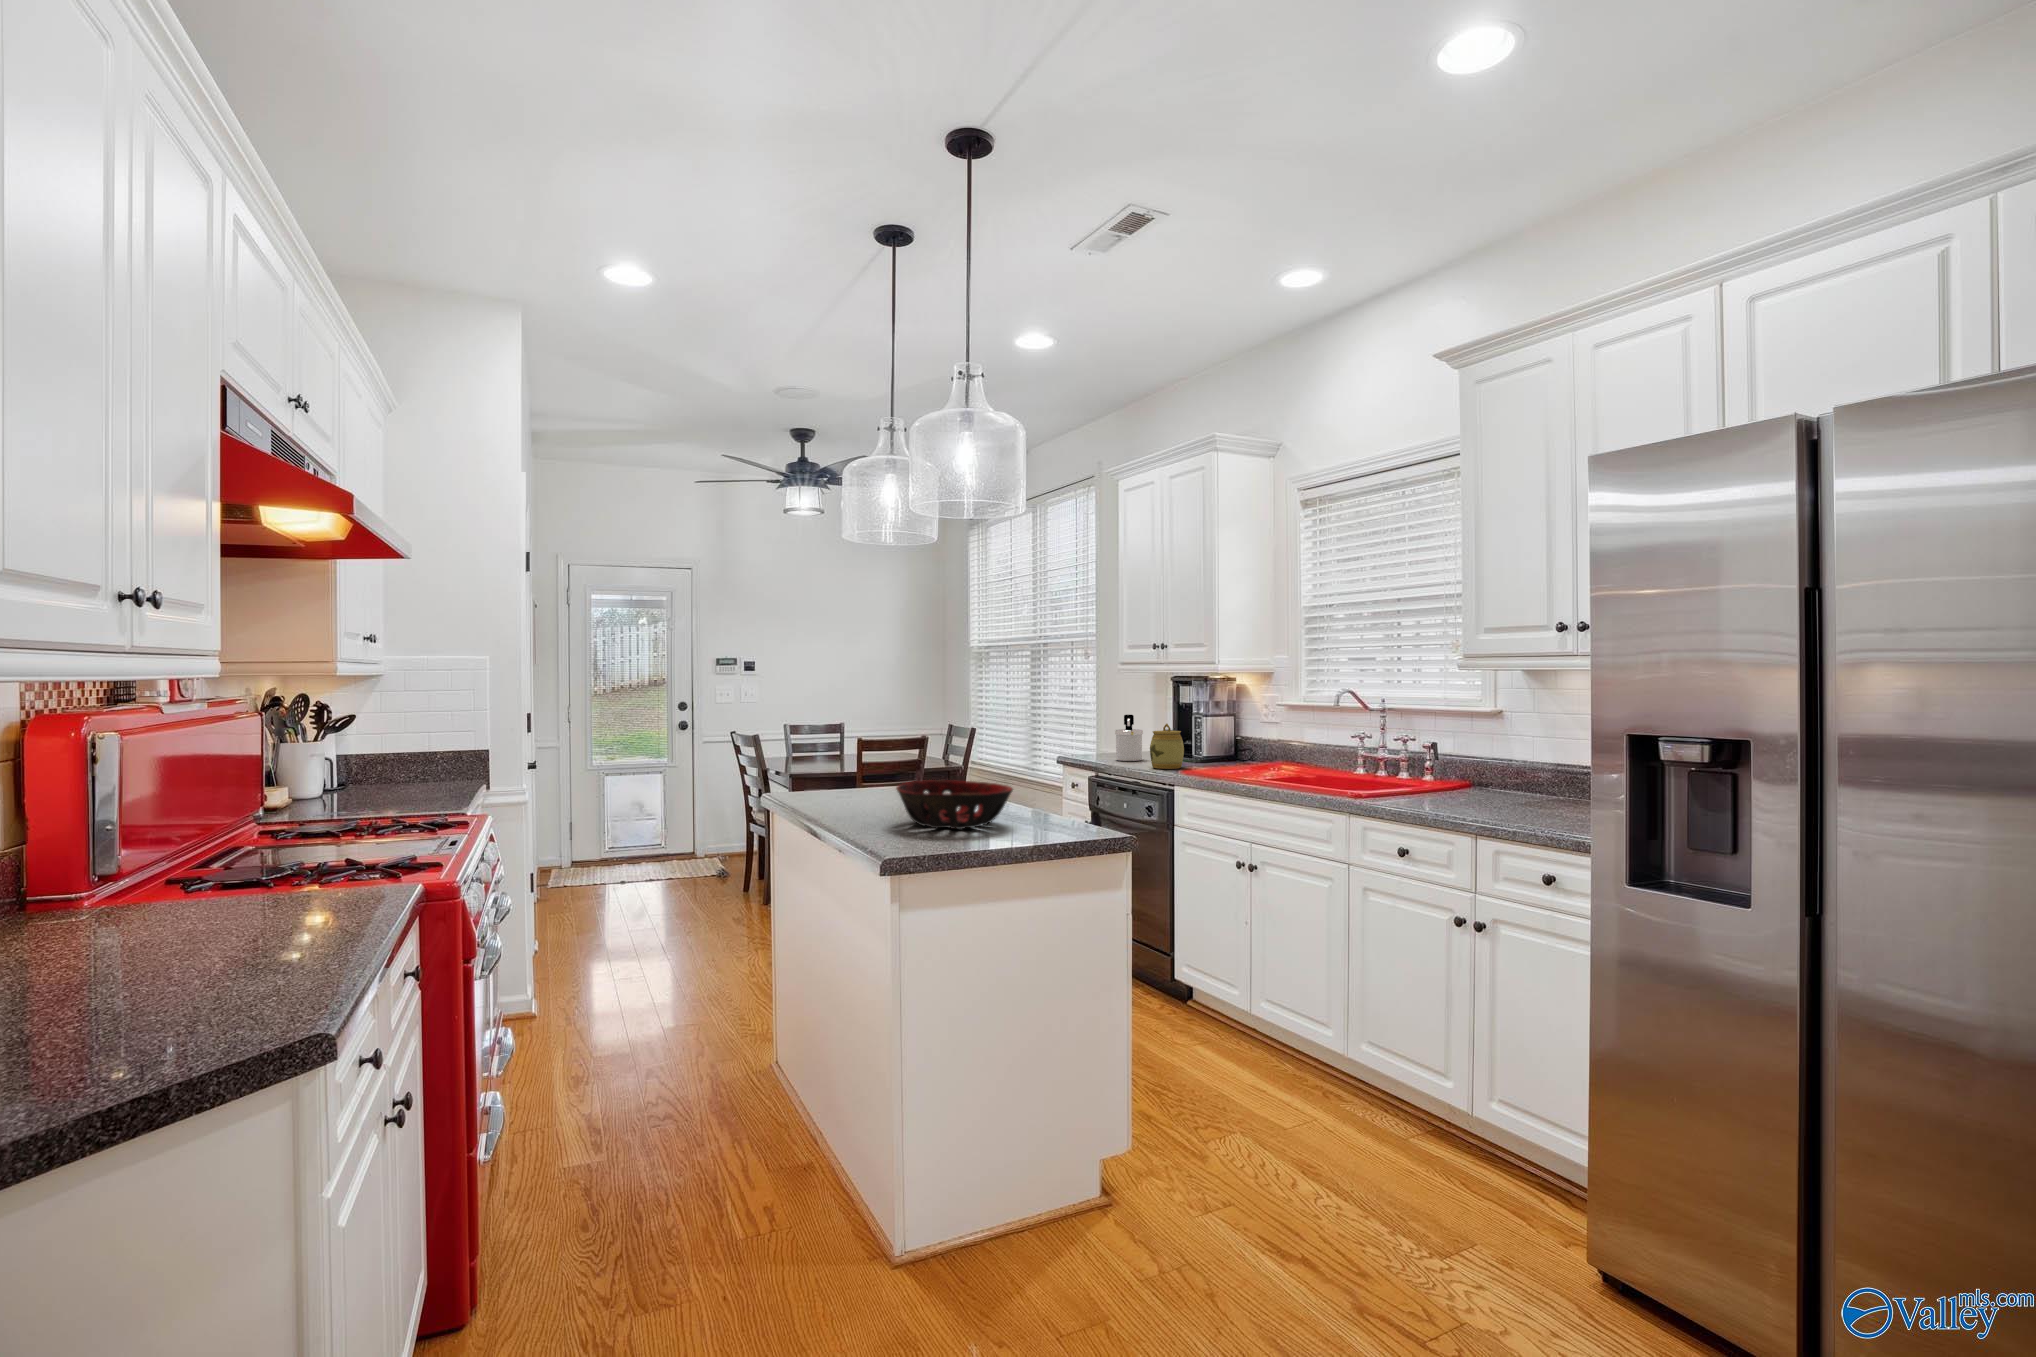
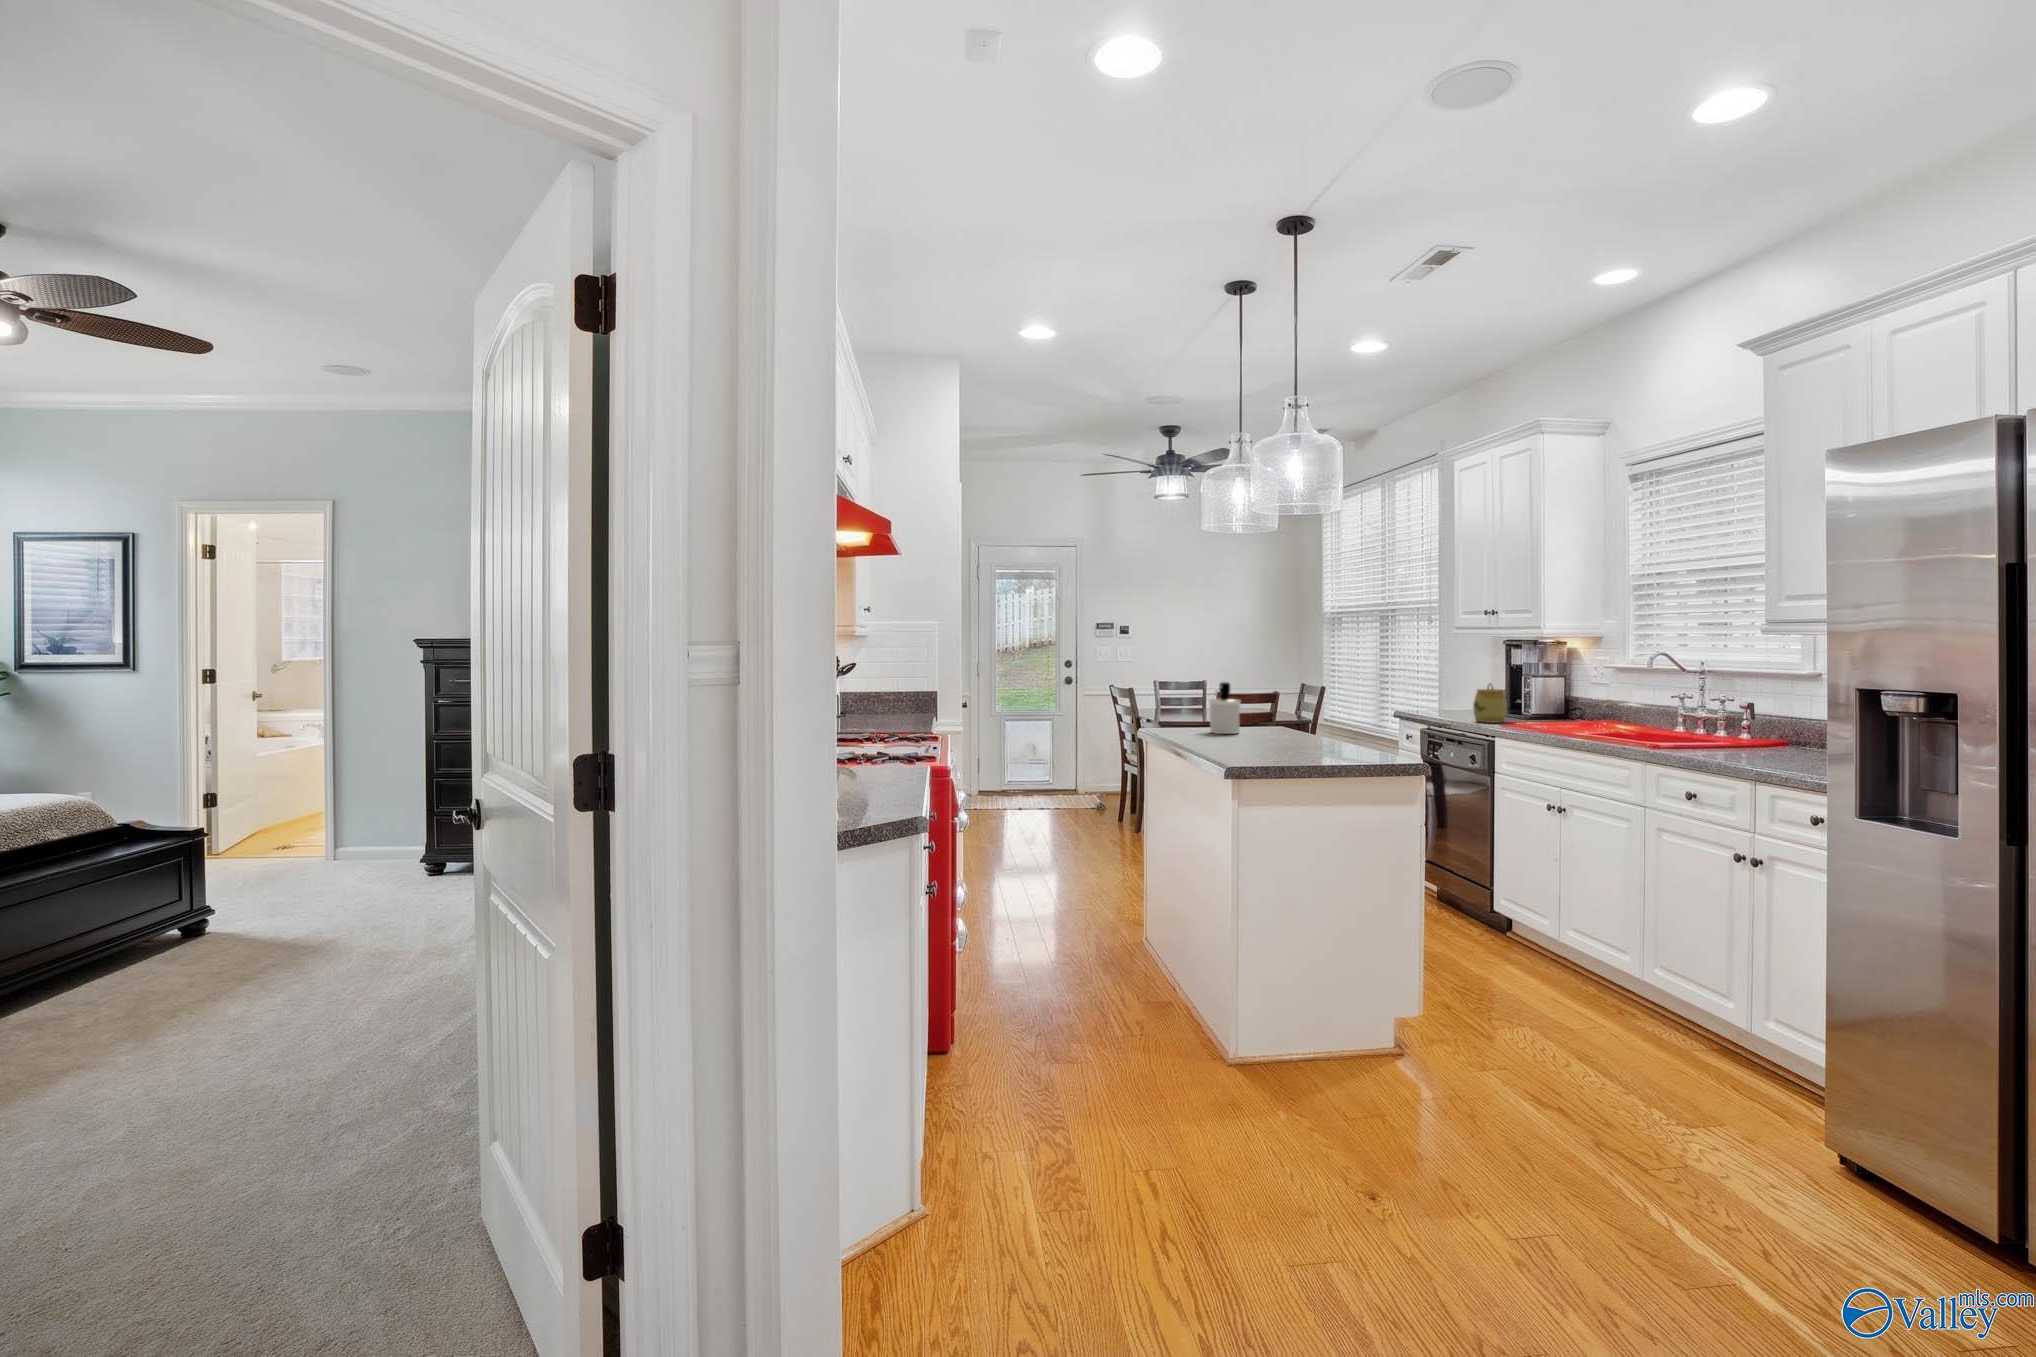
soap dispenser: present [1115,715,1143,761] -> present [1209,682,1241,734]
decorative bowl: present [896,780,1013,829] -> none [1235,718,1326,753]

